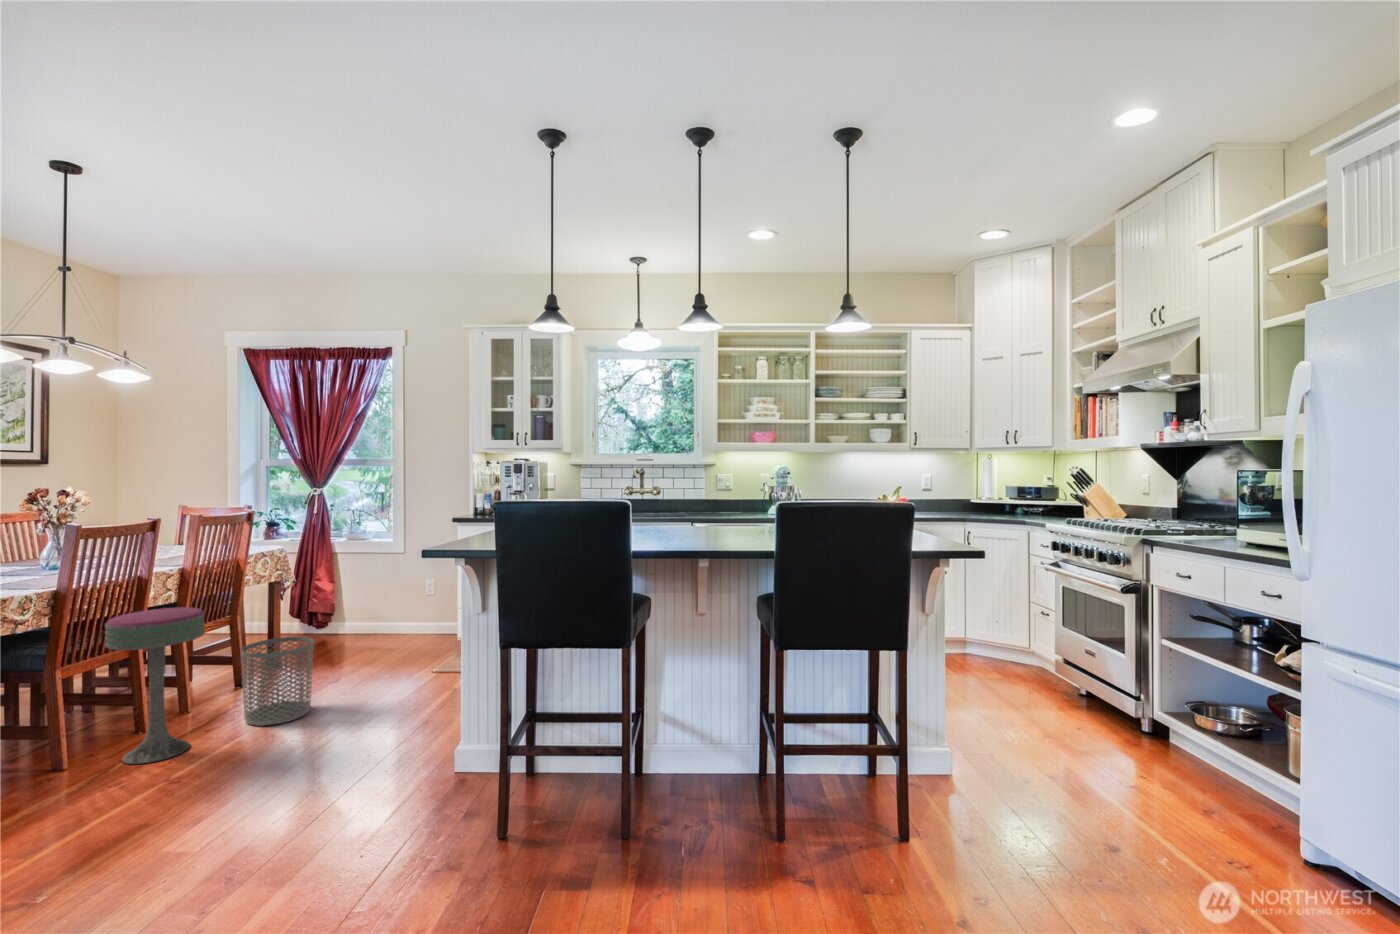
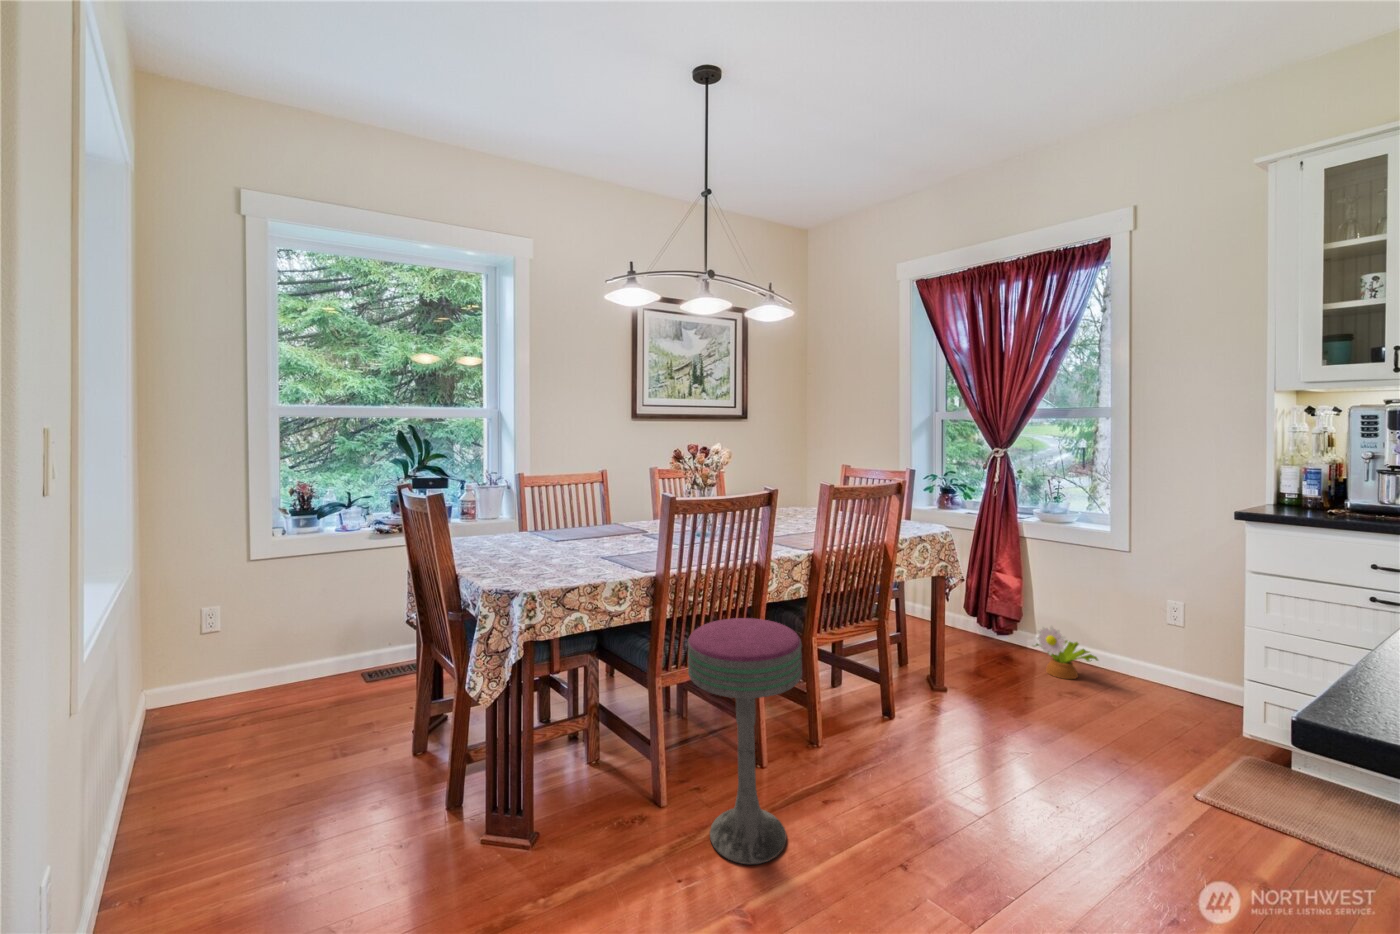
decorative plant: none [341,607,384,641] -> present [1034,626,1098,679]
waste bin: present [241,637,314,726] -> none [861,692,975,870]

